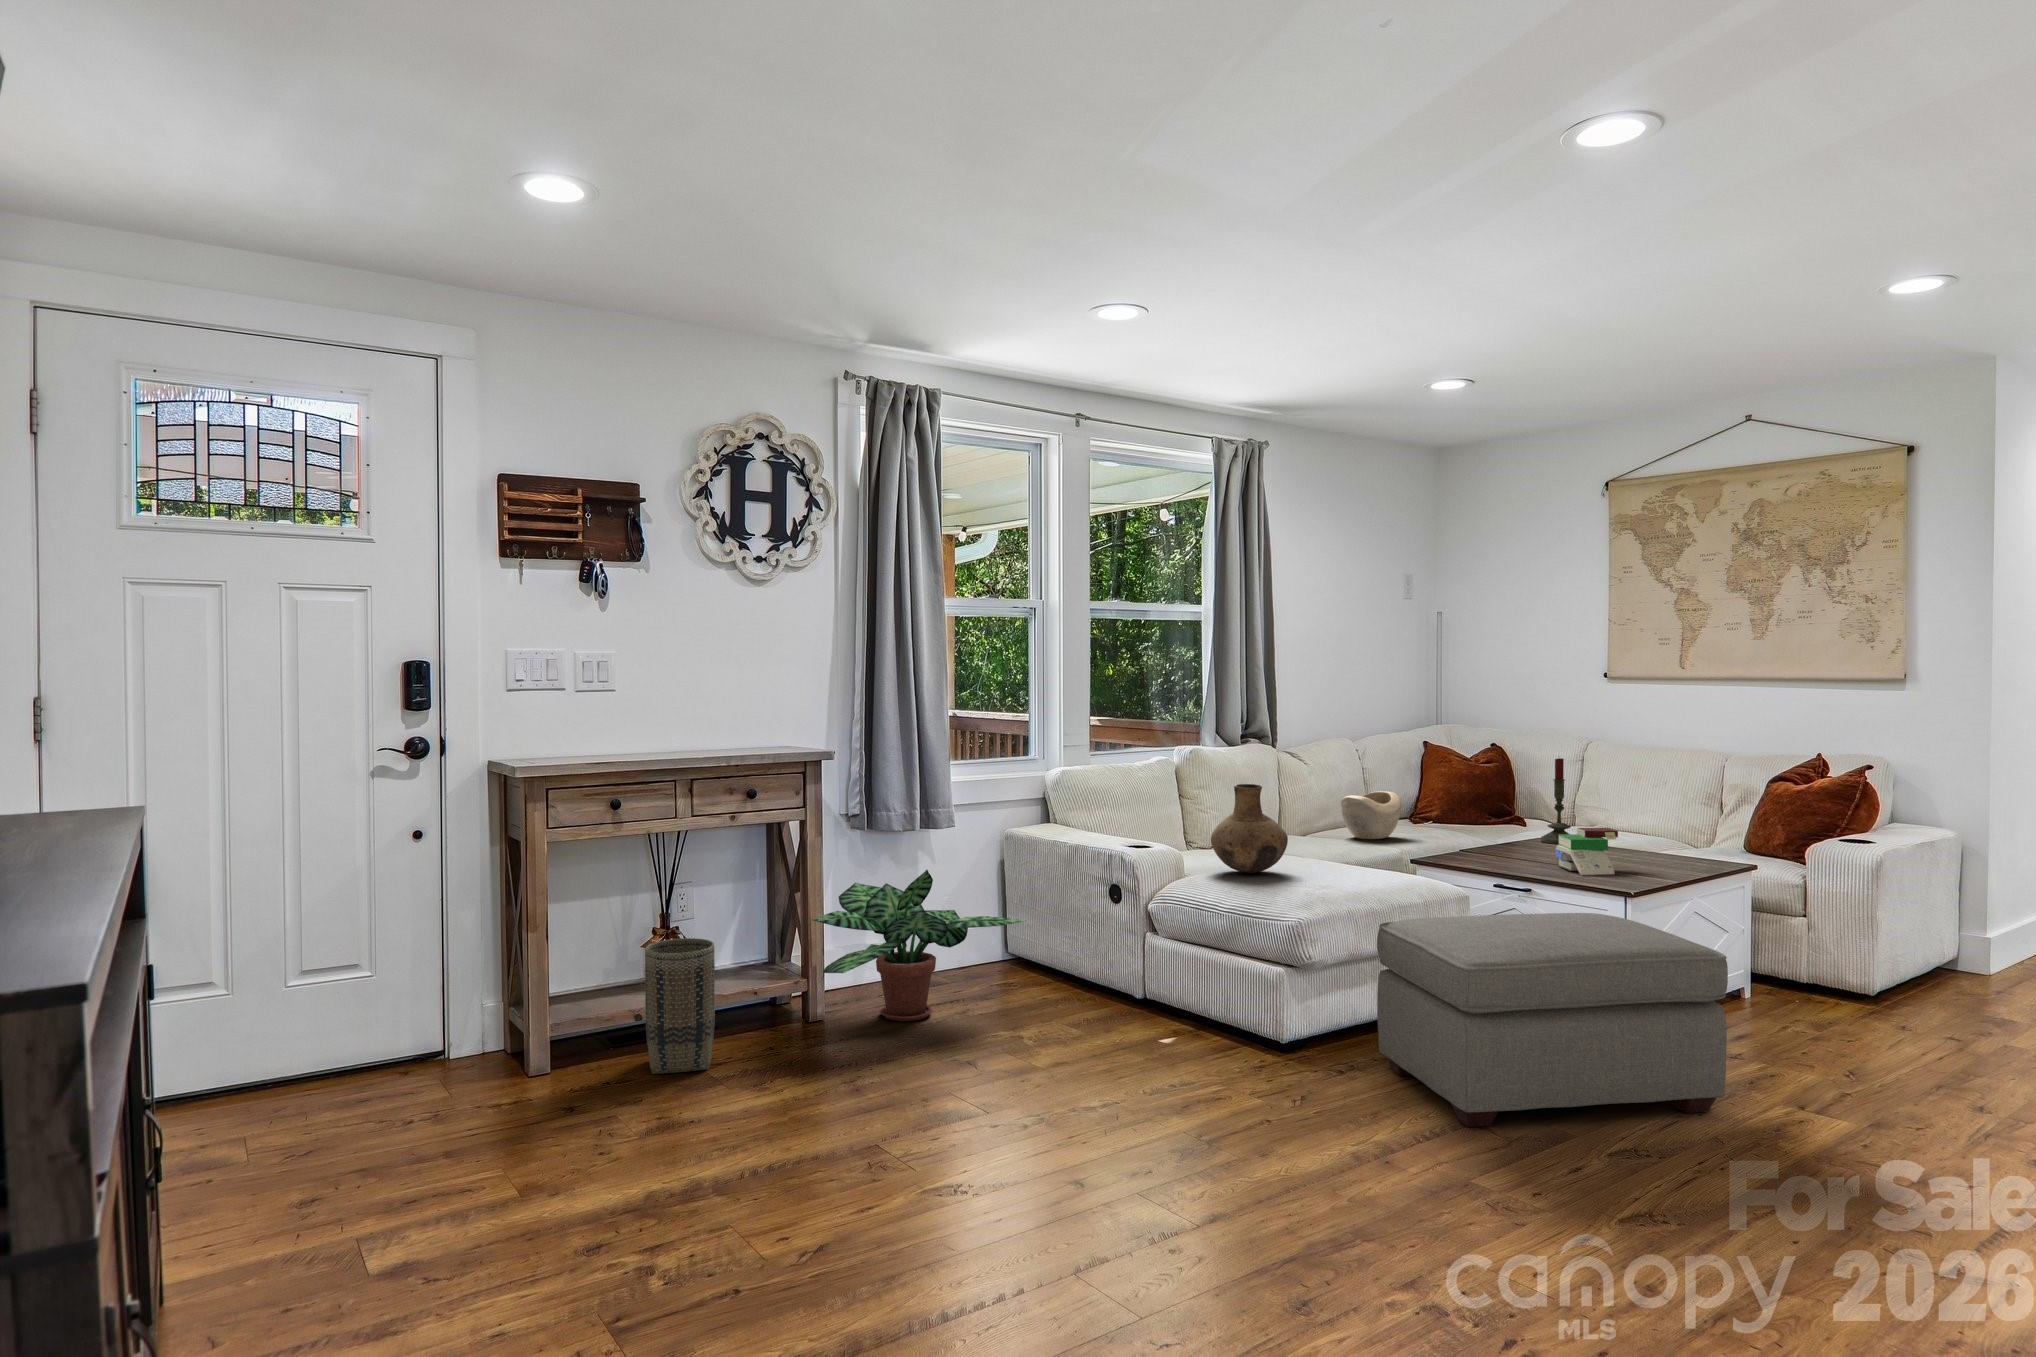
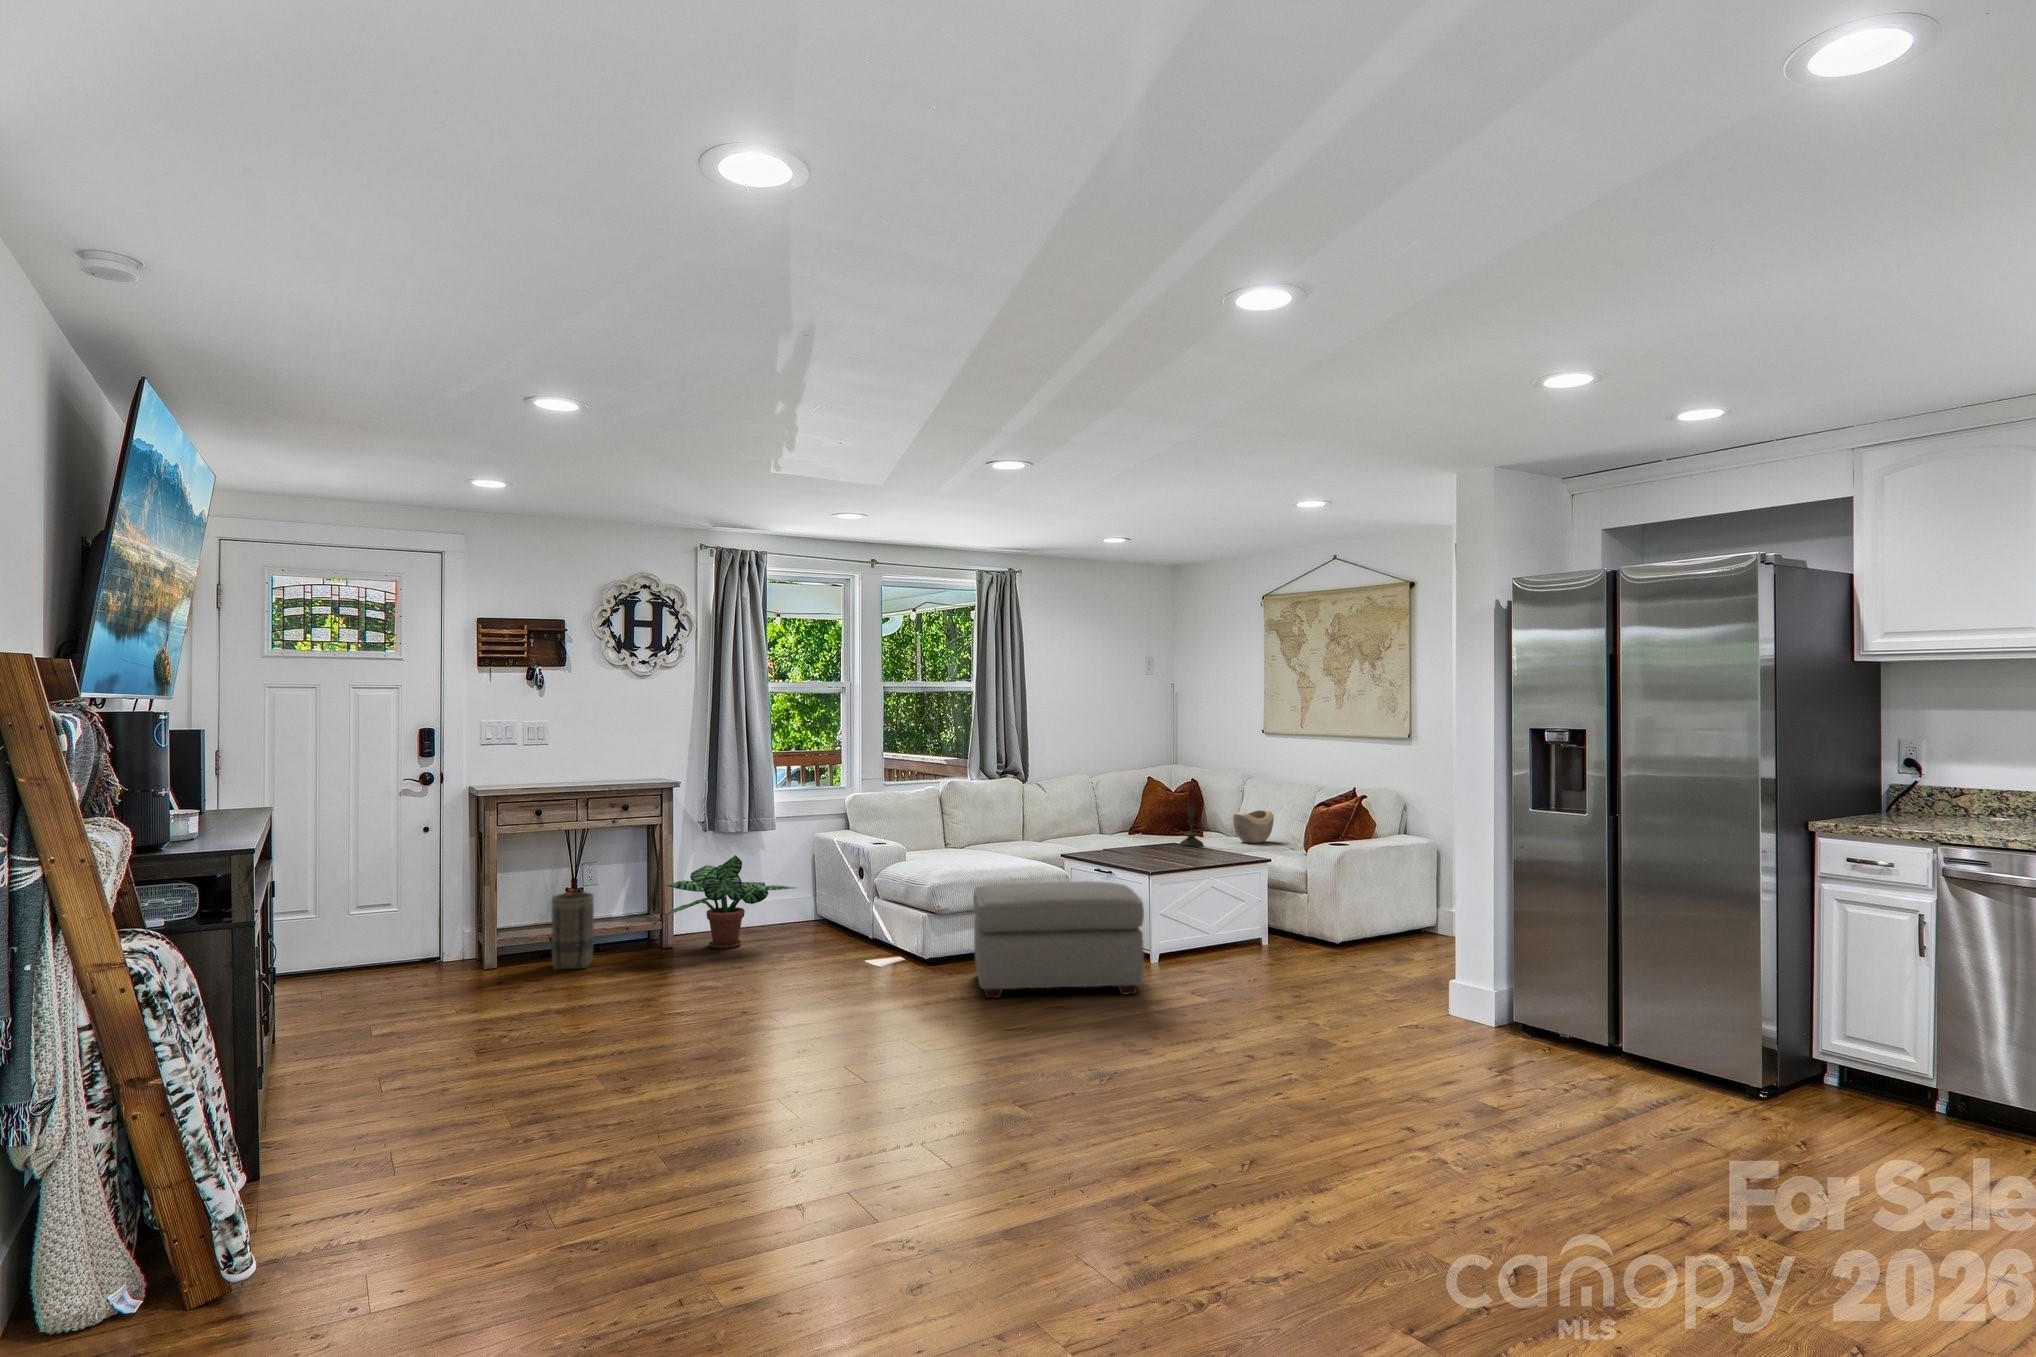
vase: present [1211,784,1288,873] -> none [919,804,967,860]
decorative bowl: present [1341,791,1401,839] -> present [1233,810,1274,843]
book: present [1556,828,1618,876] -> none [1140,833,1176,863]

